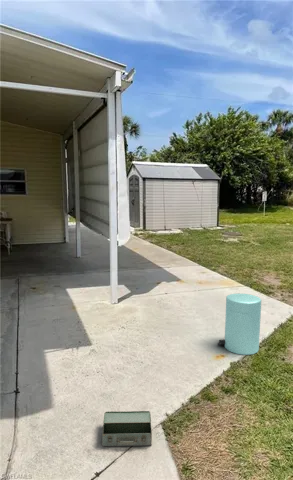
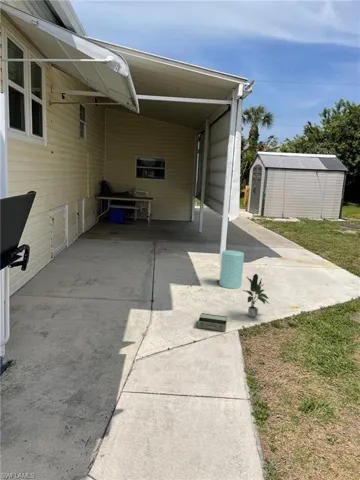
trash can: present [218,293,261,355] -> present [217,250,244,289]
potted plant: none [167,328,210,397] -> present [243,274,269,317]

